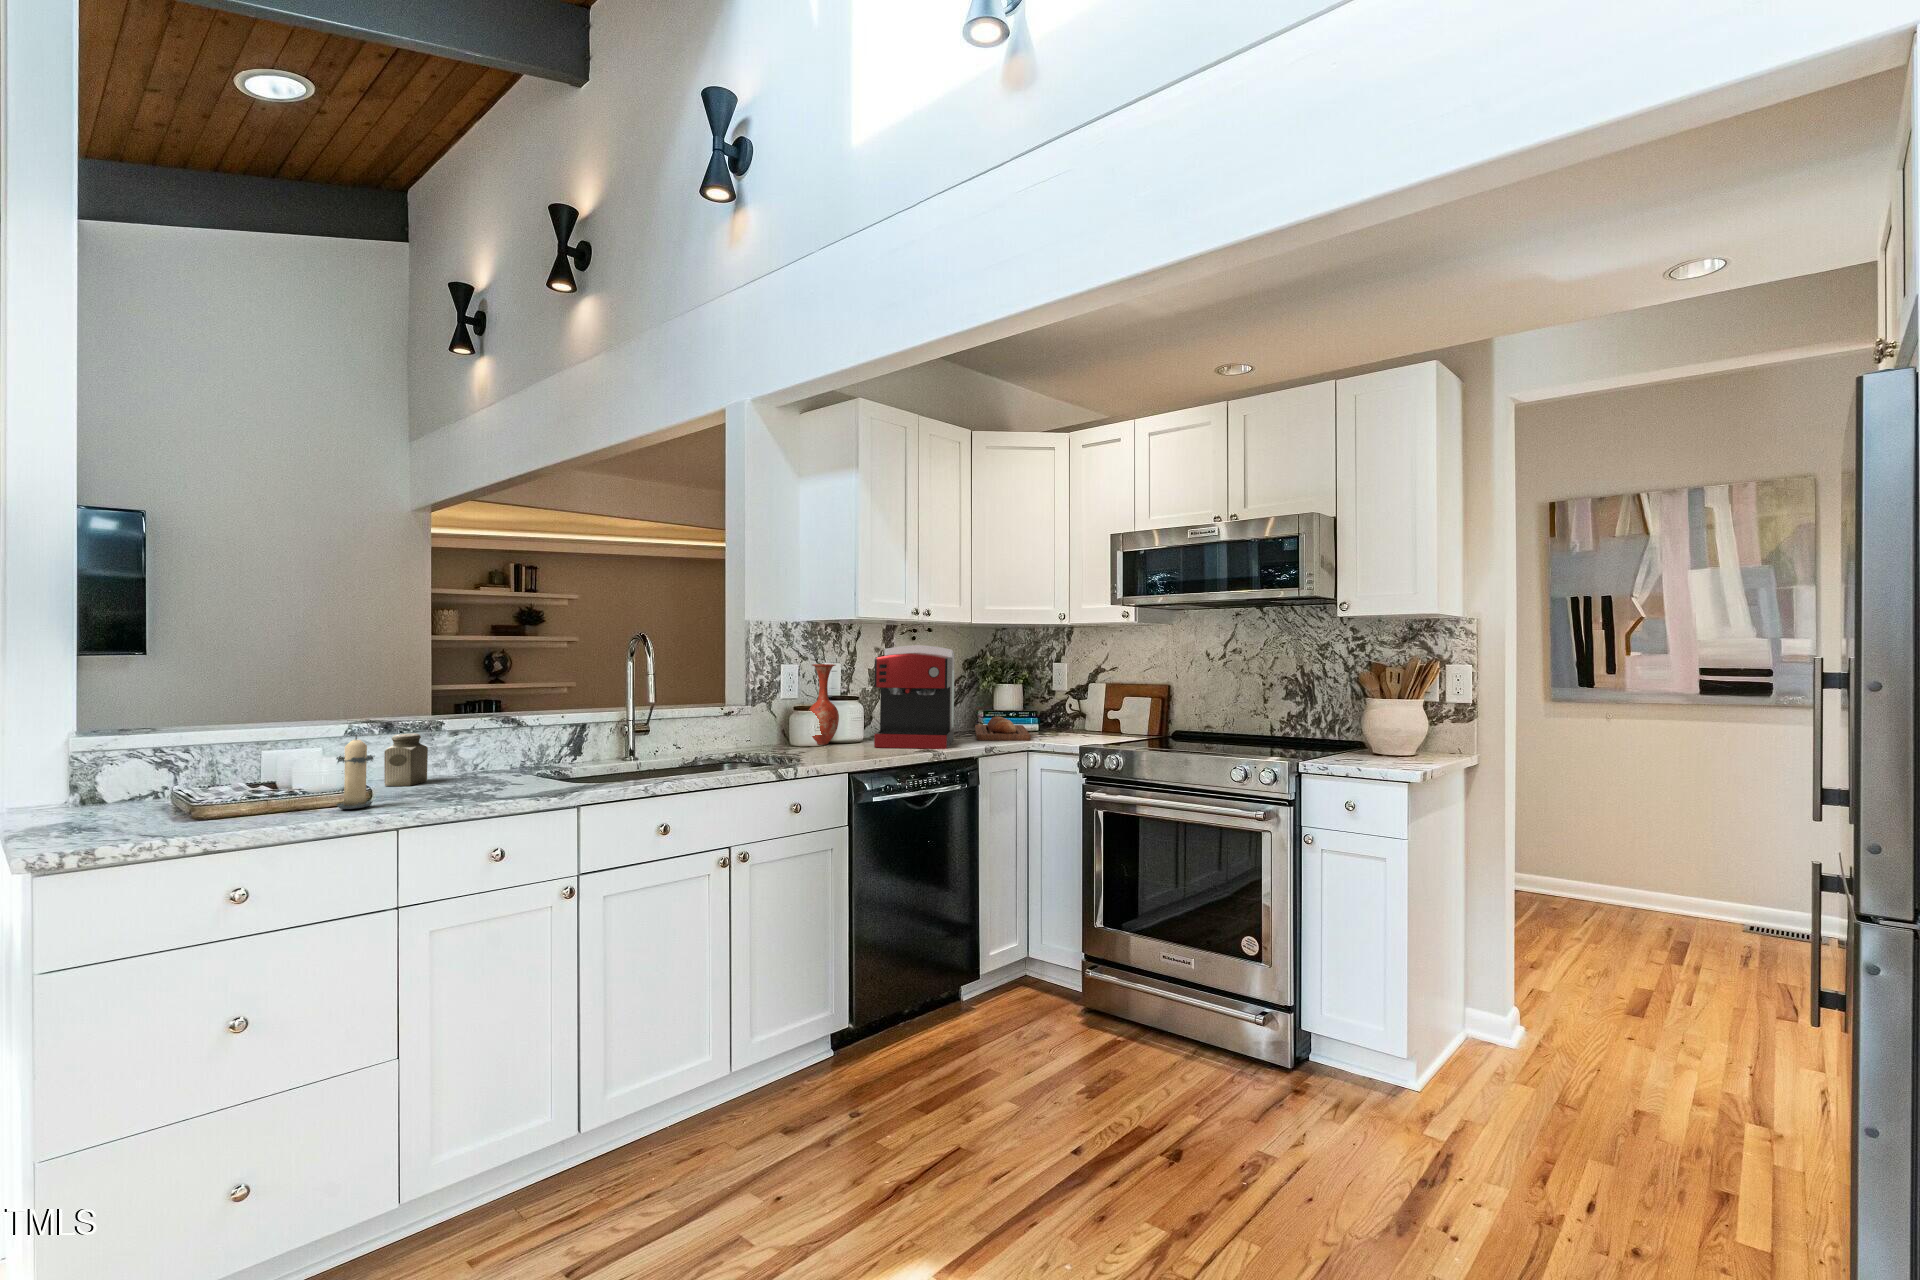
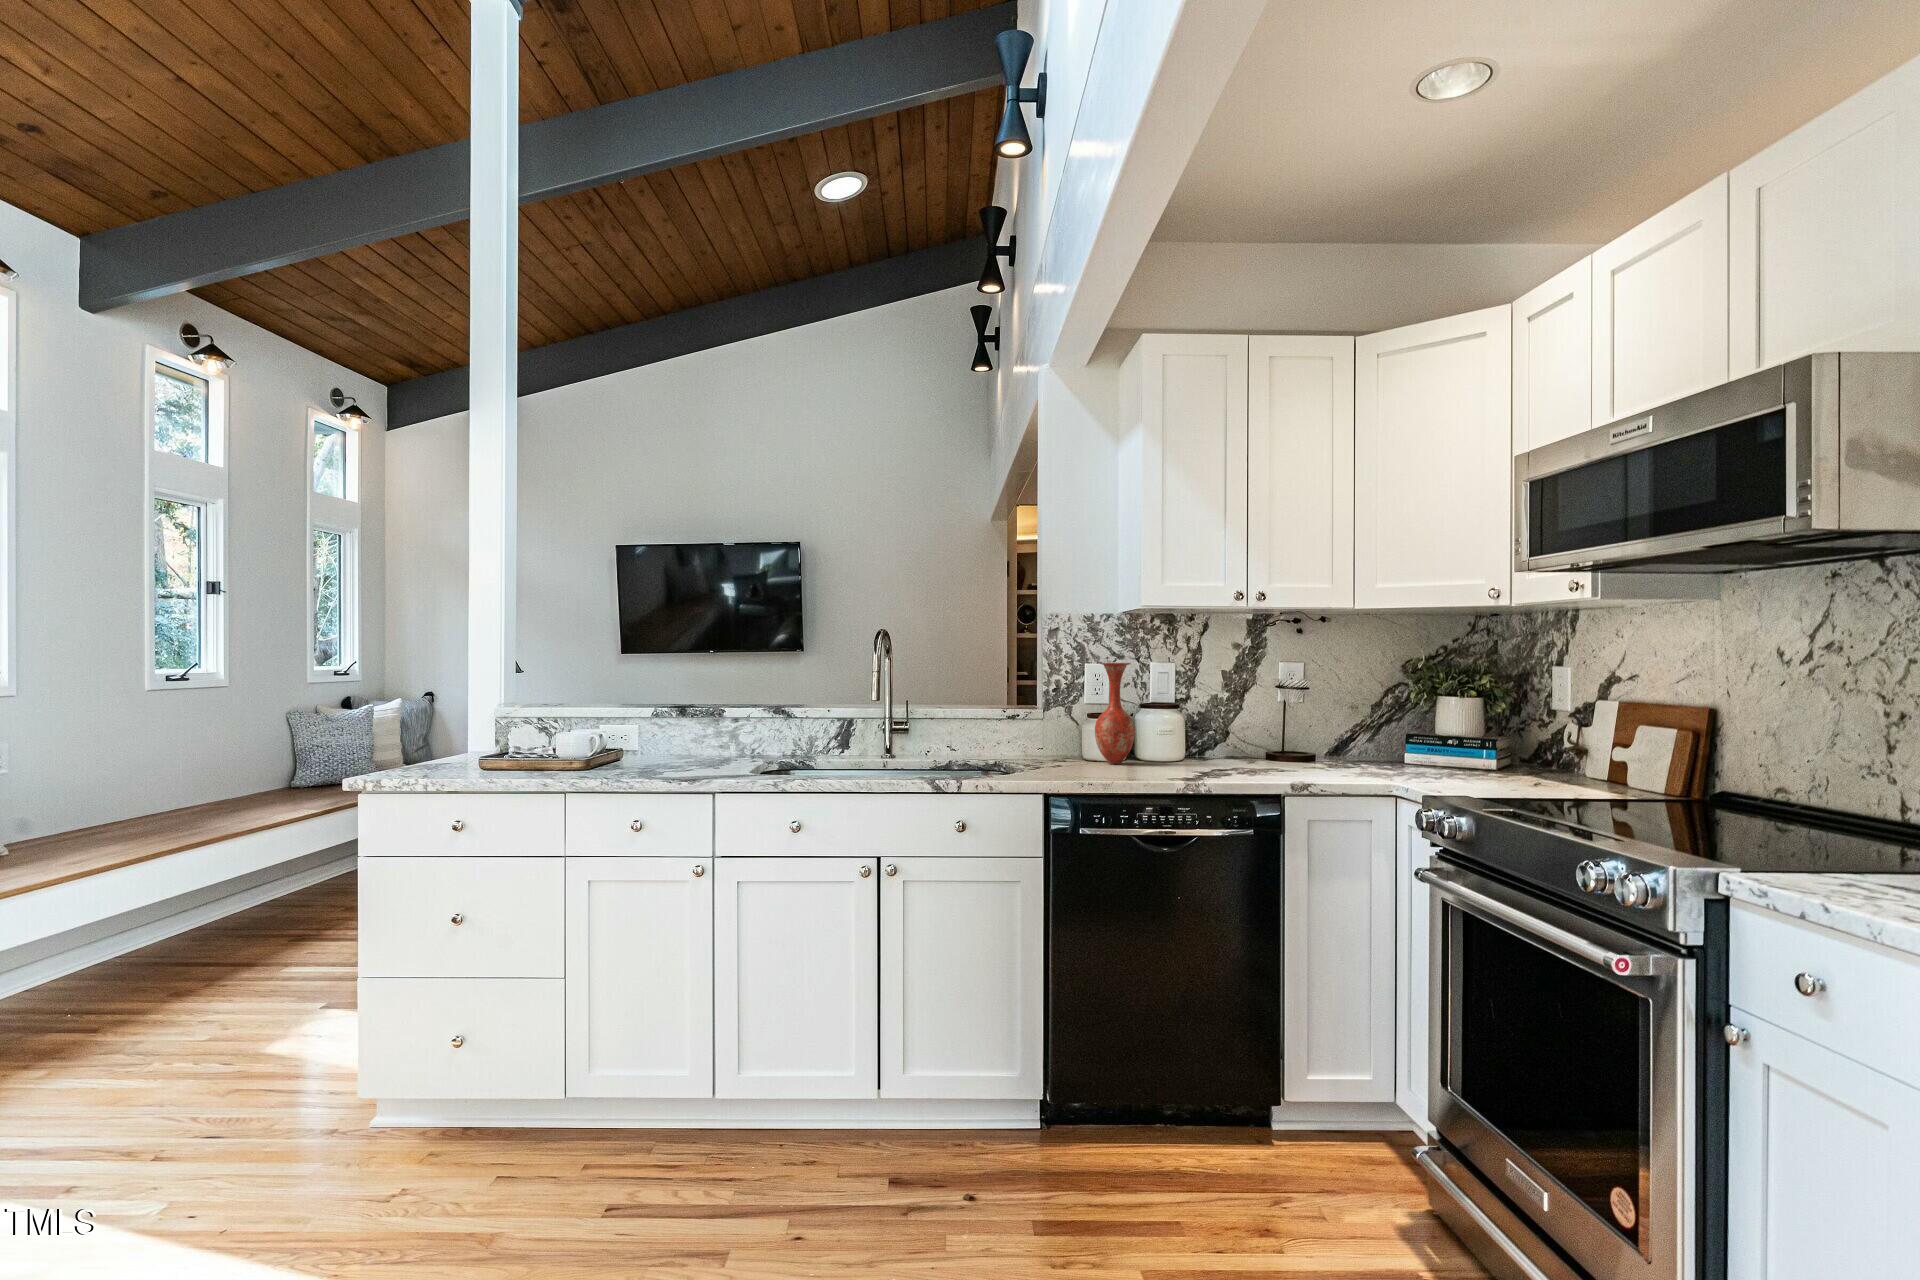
coffee maker: present [874,645,954,749] -> none [1154,637,1296,781]
bread loaf: present [975,716,1031,741] -> none [1323,746,1451,784]
salt shaker: present [384,733,428,786] -> none [681,718,712,762]
candle: present [336,735,373,809] -> none [610,712,640,773]

